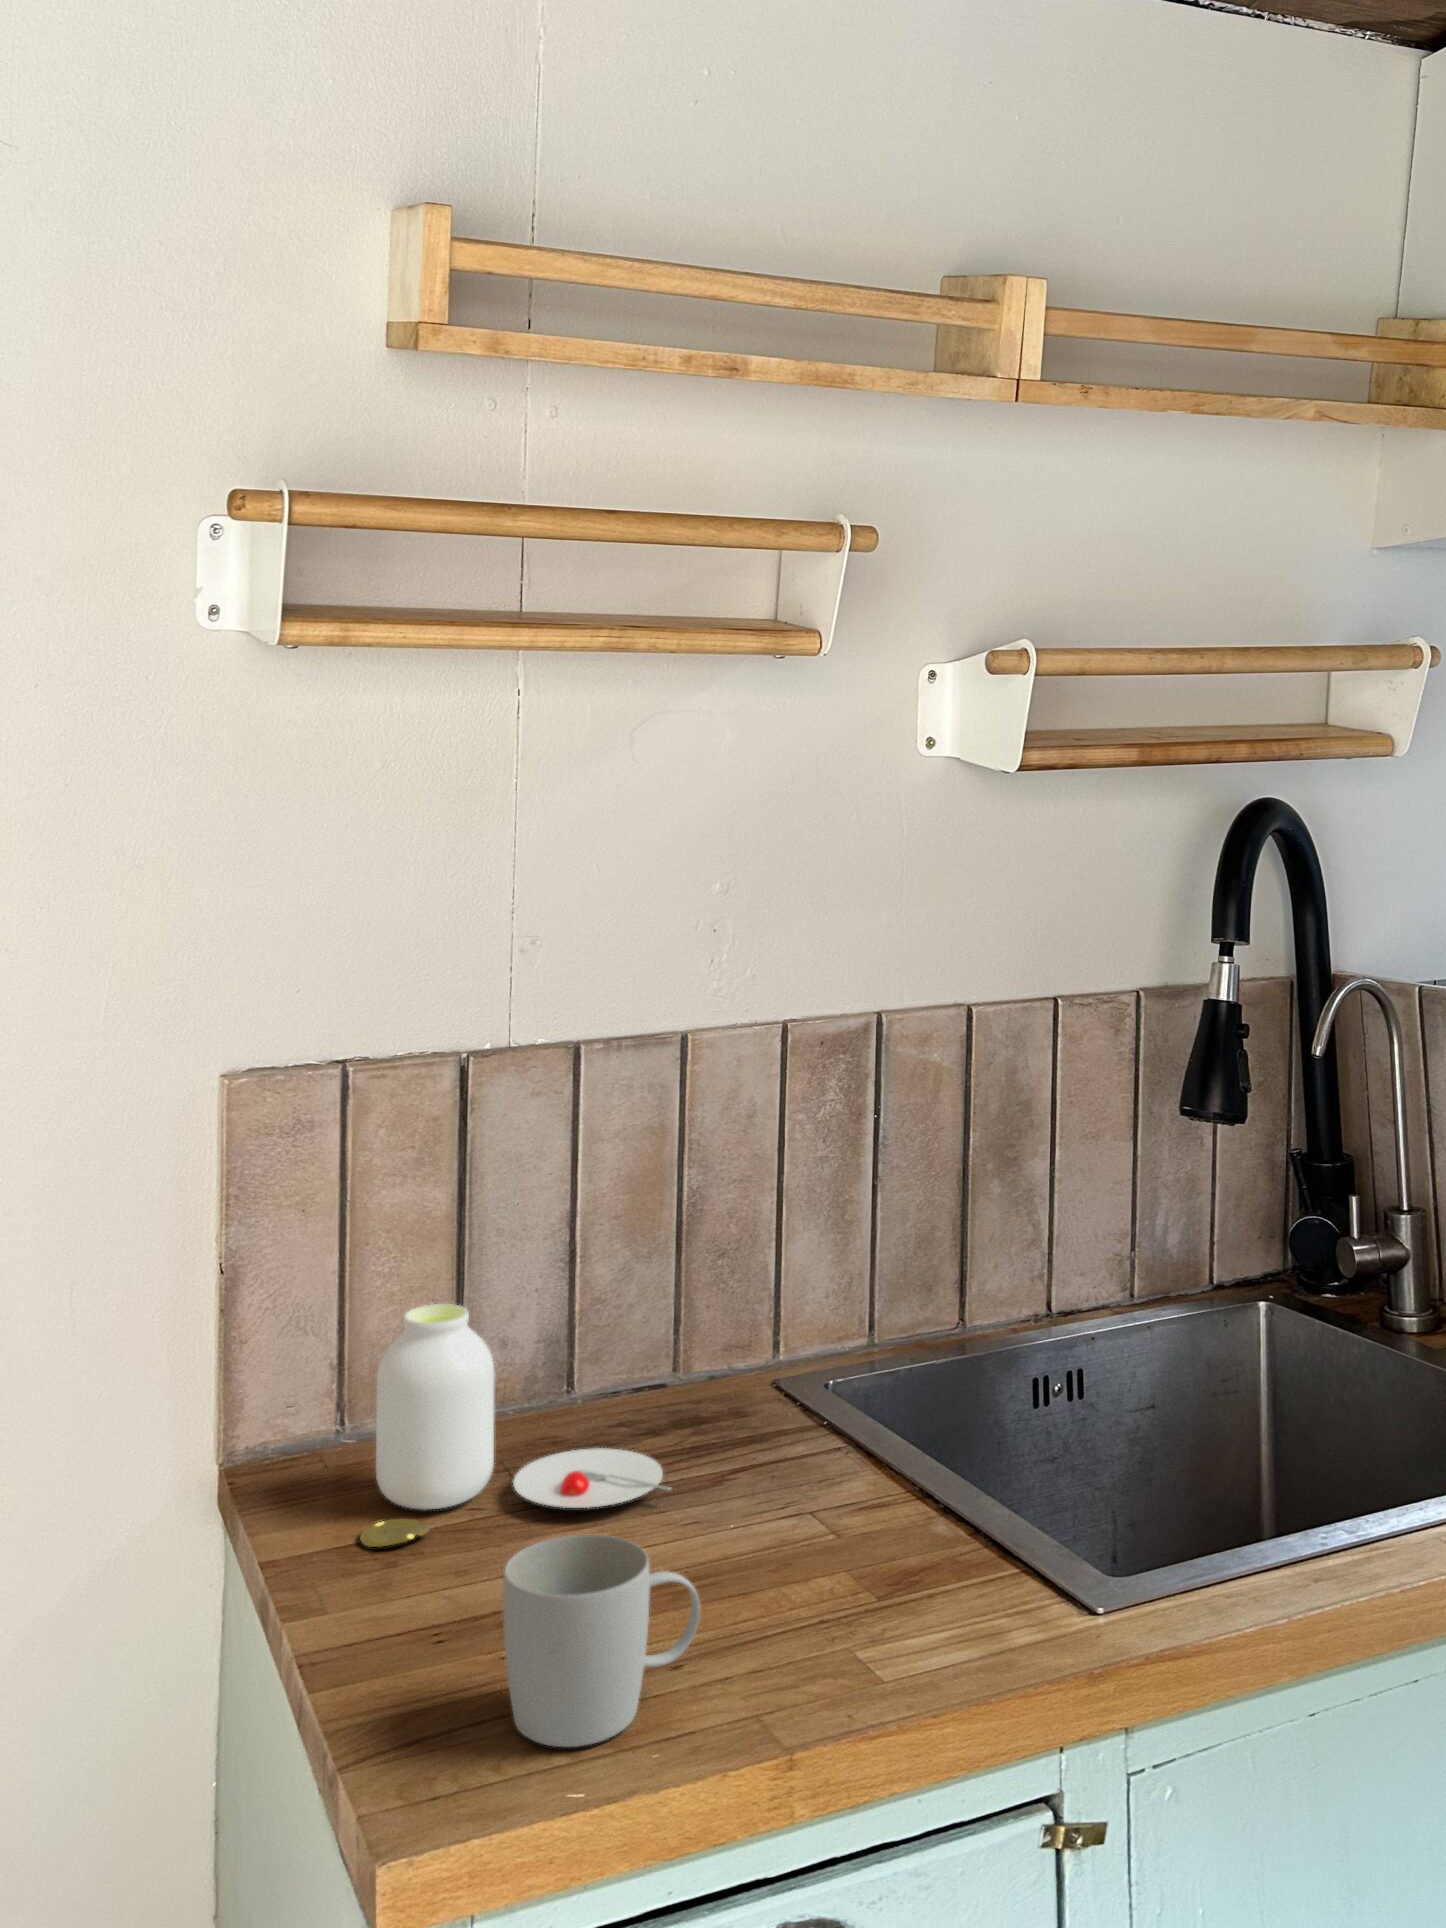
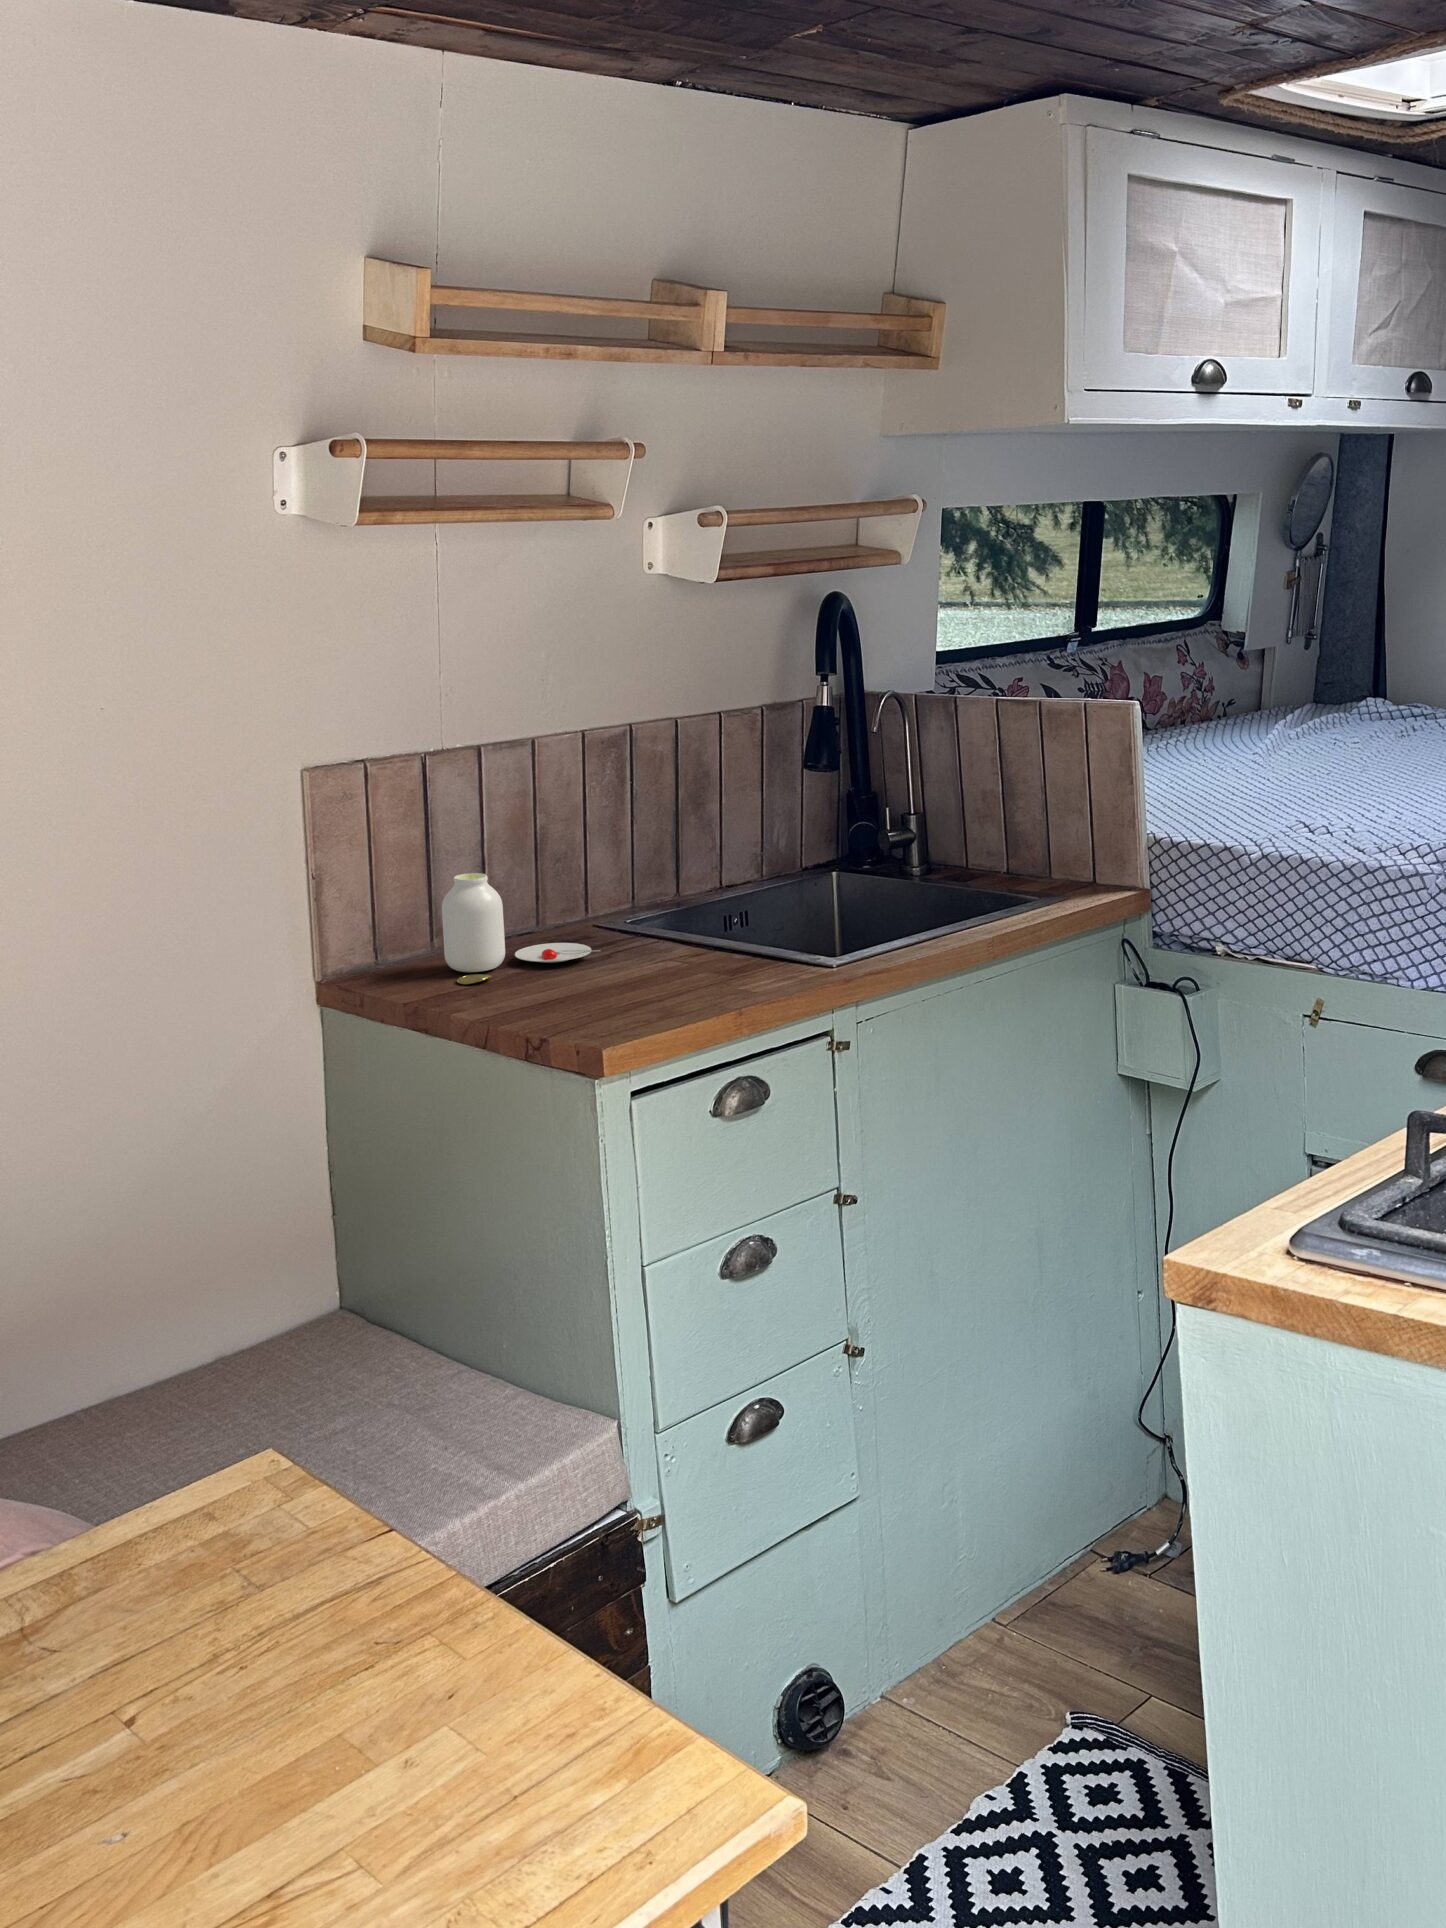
mug: present [503,1535,700,1747] -> none [598,938,678,1018]

